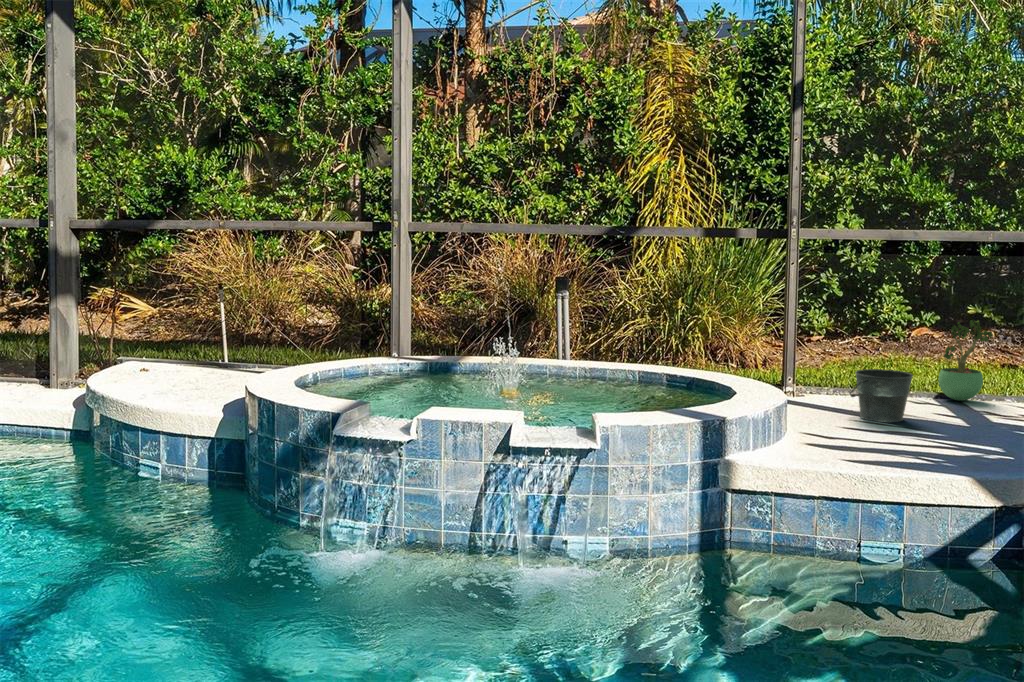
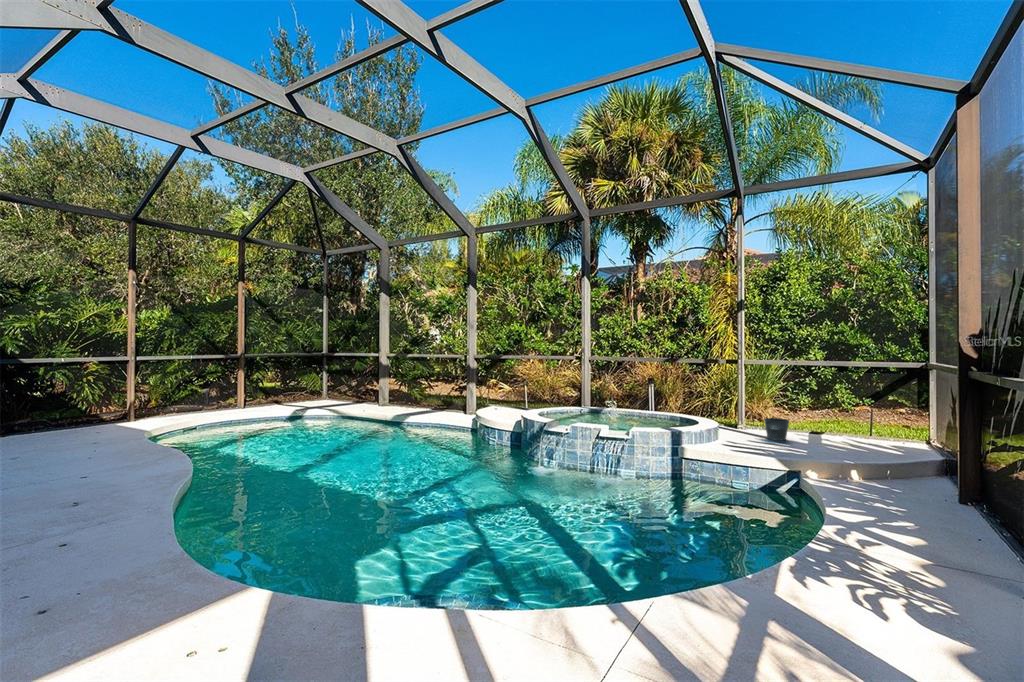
potted plant: present [939,320,993,401] -> none [820,399,846,435]

